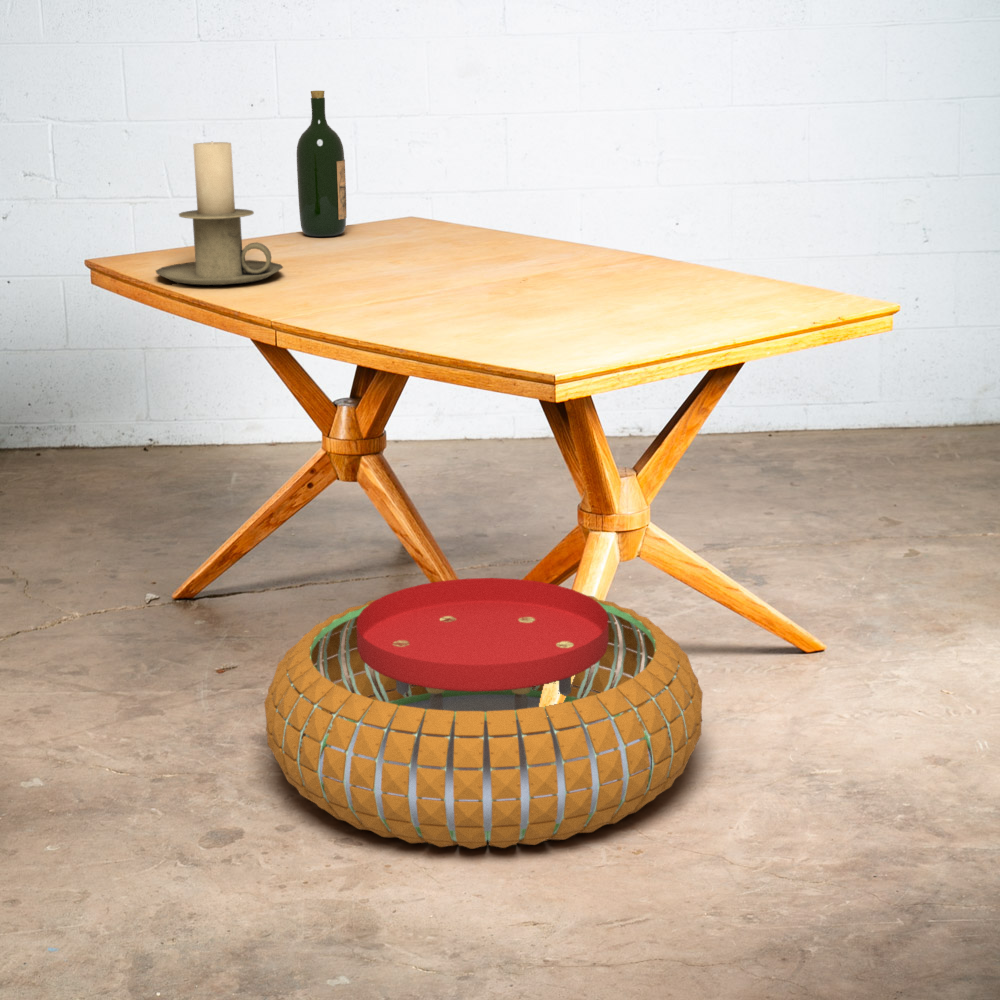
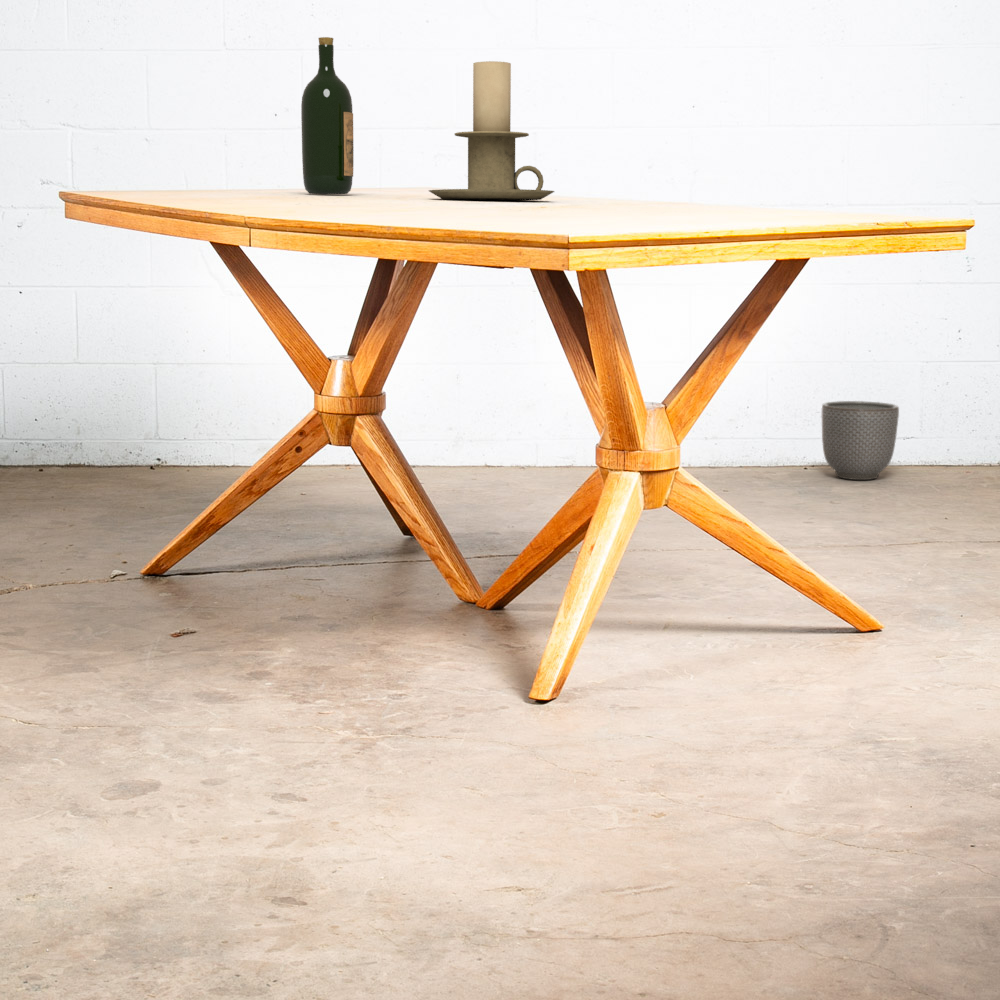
candle holder: present [156,142,283,285] -> present [429,61,554,200]
planter: none [791,367,864,447] -> present [822,401,899,480]
pouf: present [264,578,703,849] -> none [202,511,743,806]

